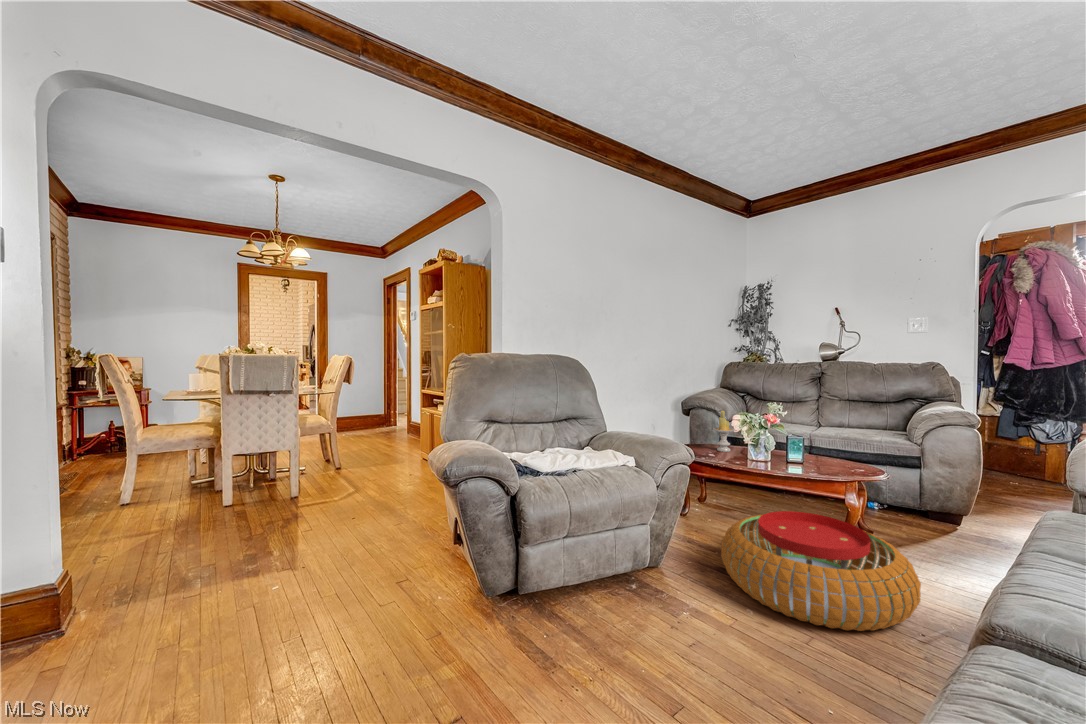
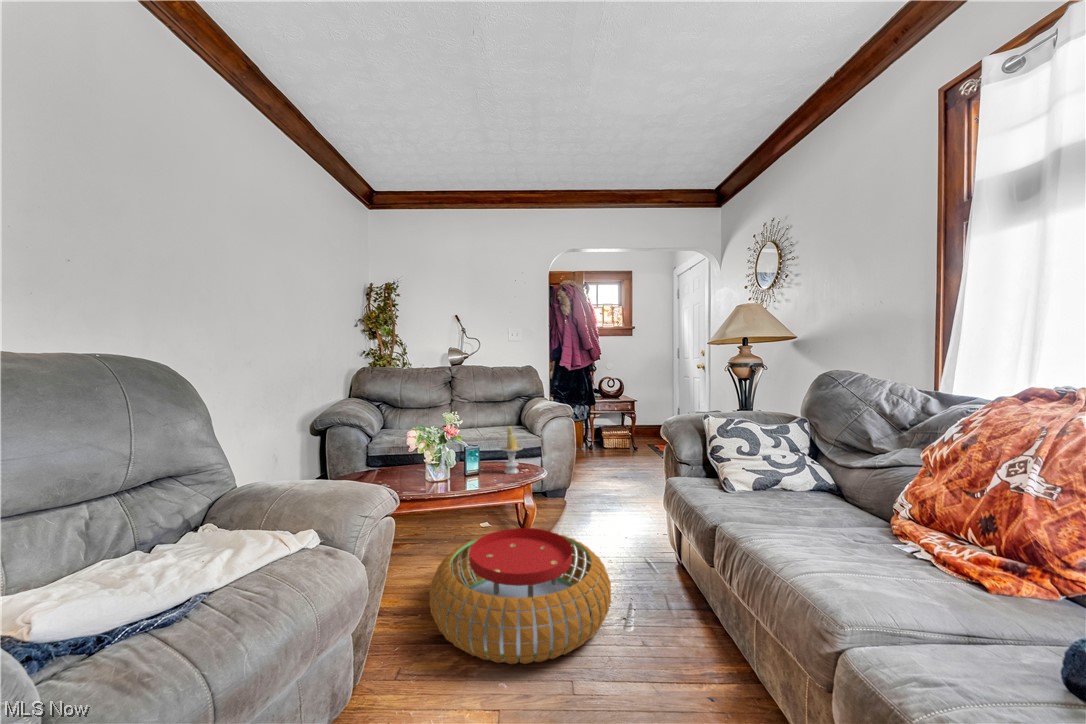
candle: present [713,411,734,452] -> present [500,426,523,474]

